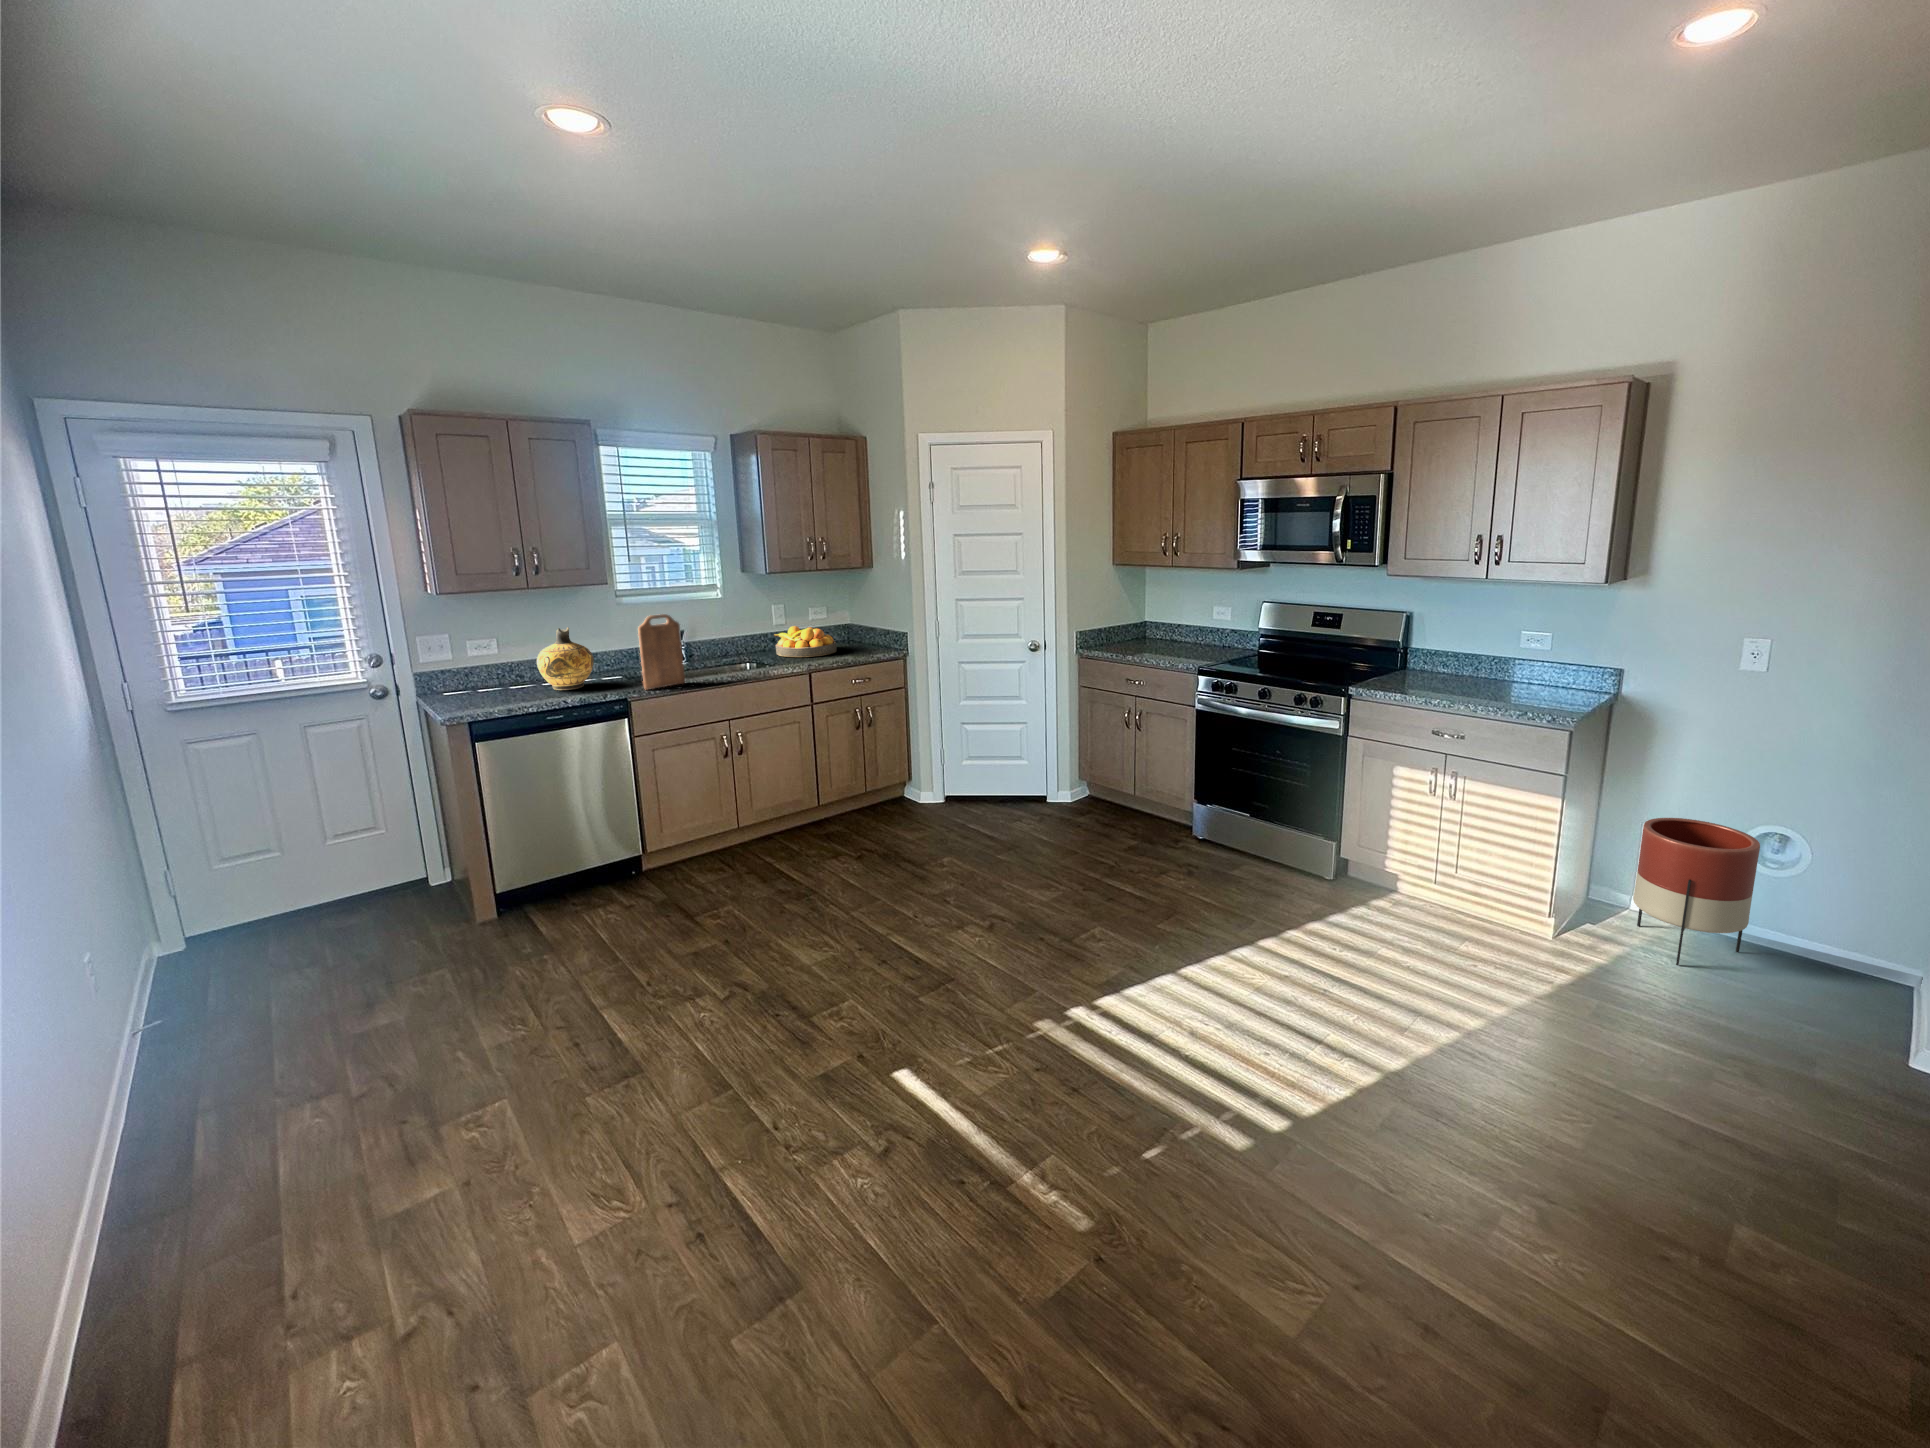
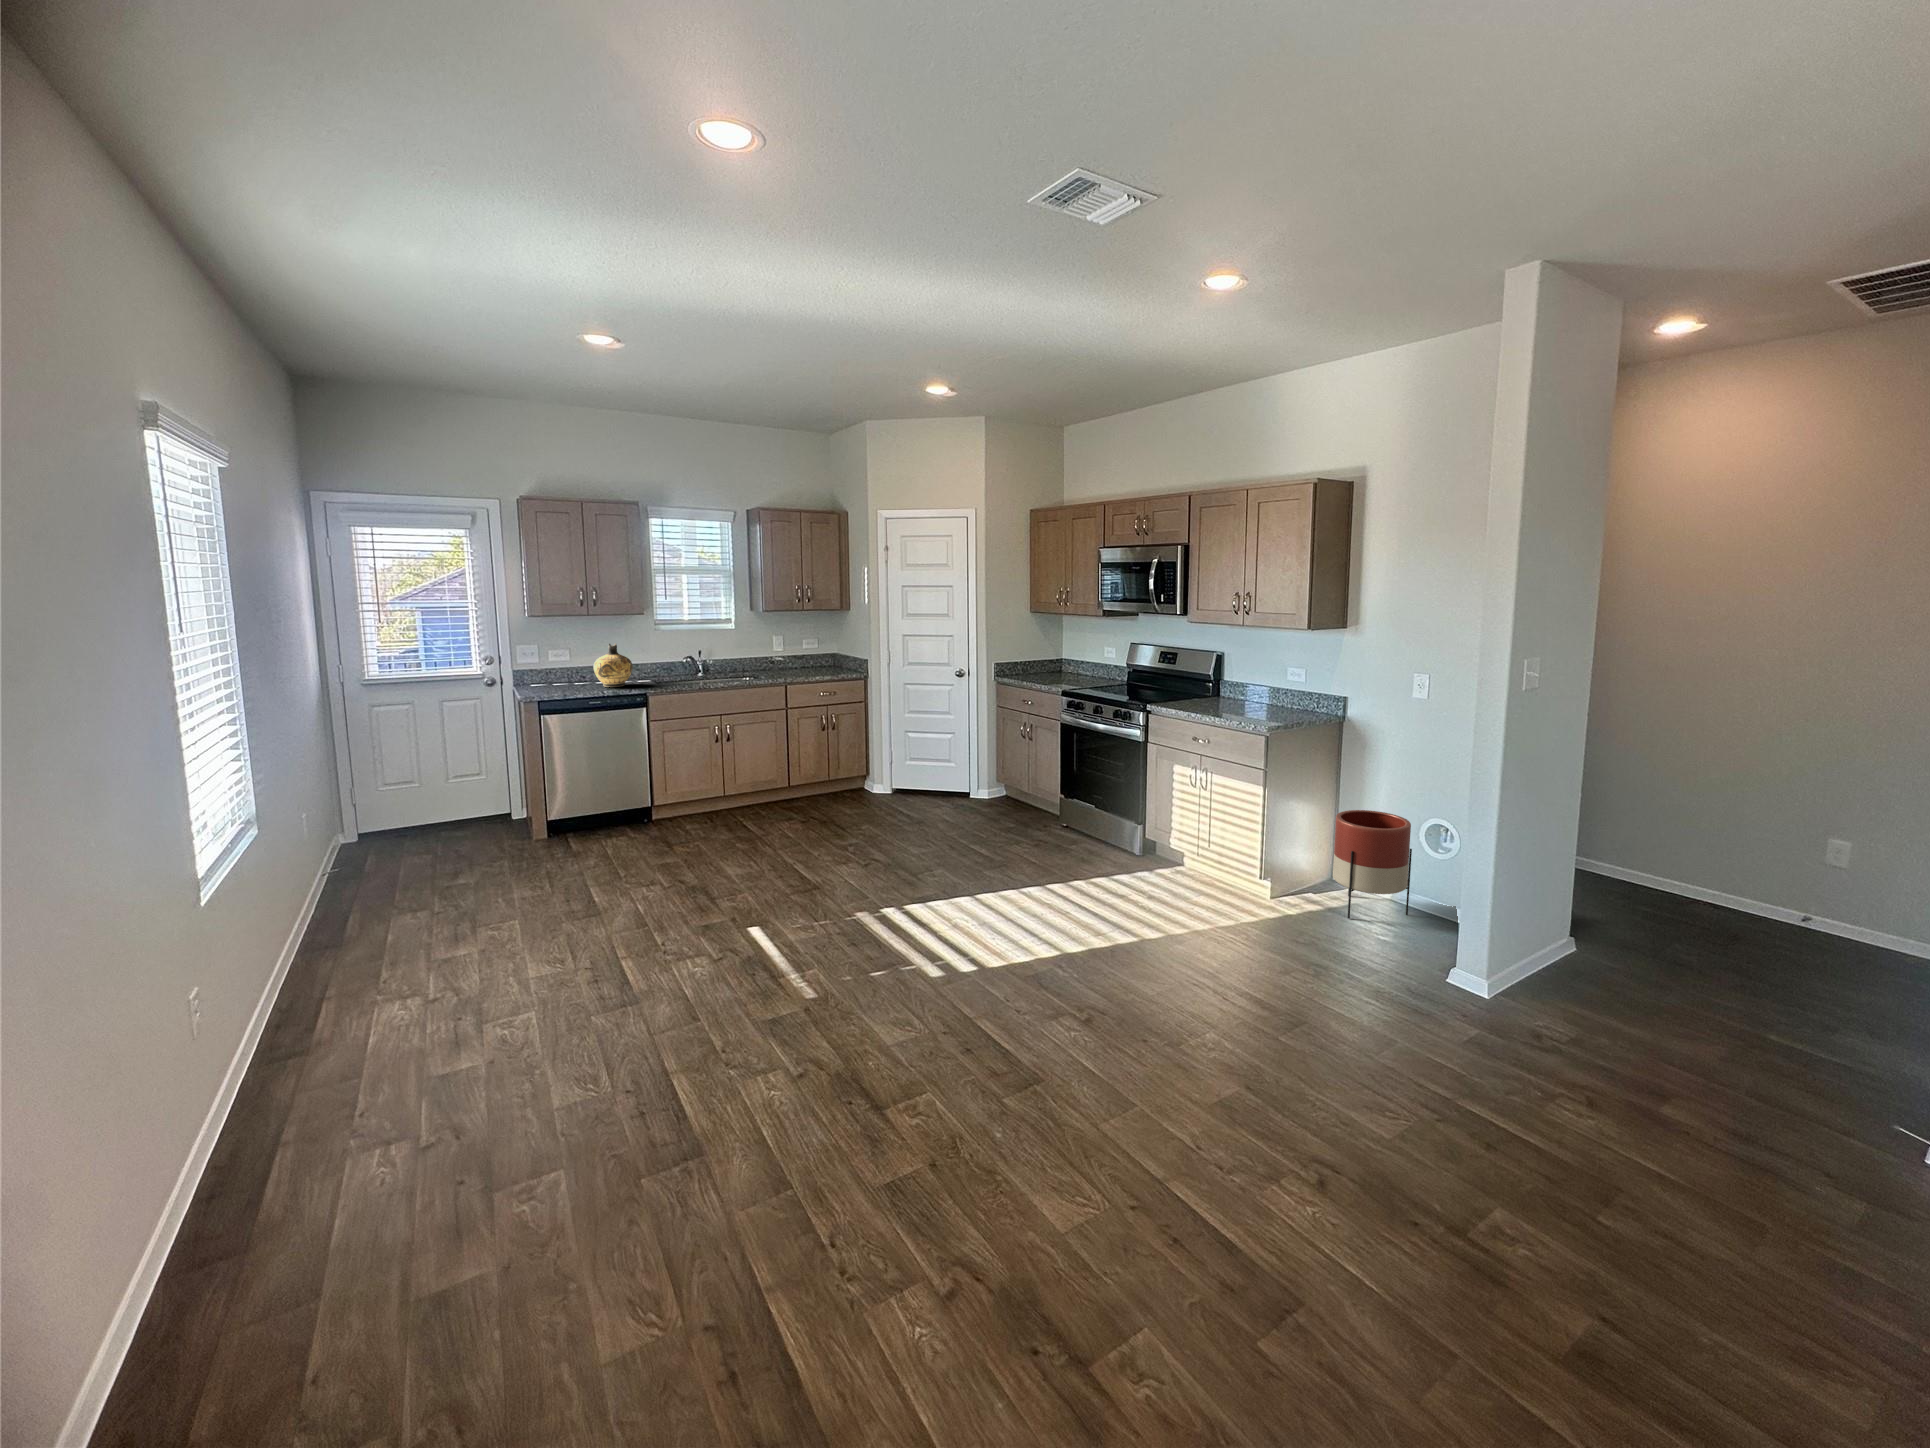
cutting board: present [638,614,685,690] -> none [660,636,693,689]
fruit bowl: present [774,626,837,657] -> none [773,652,819,675]

